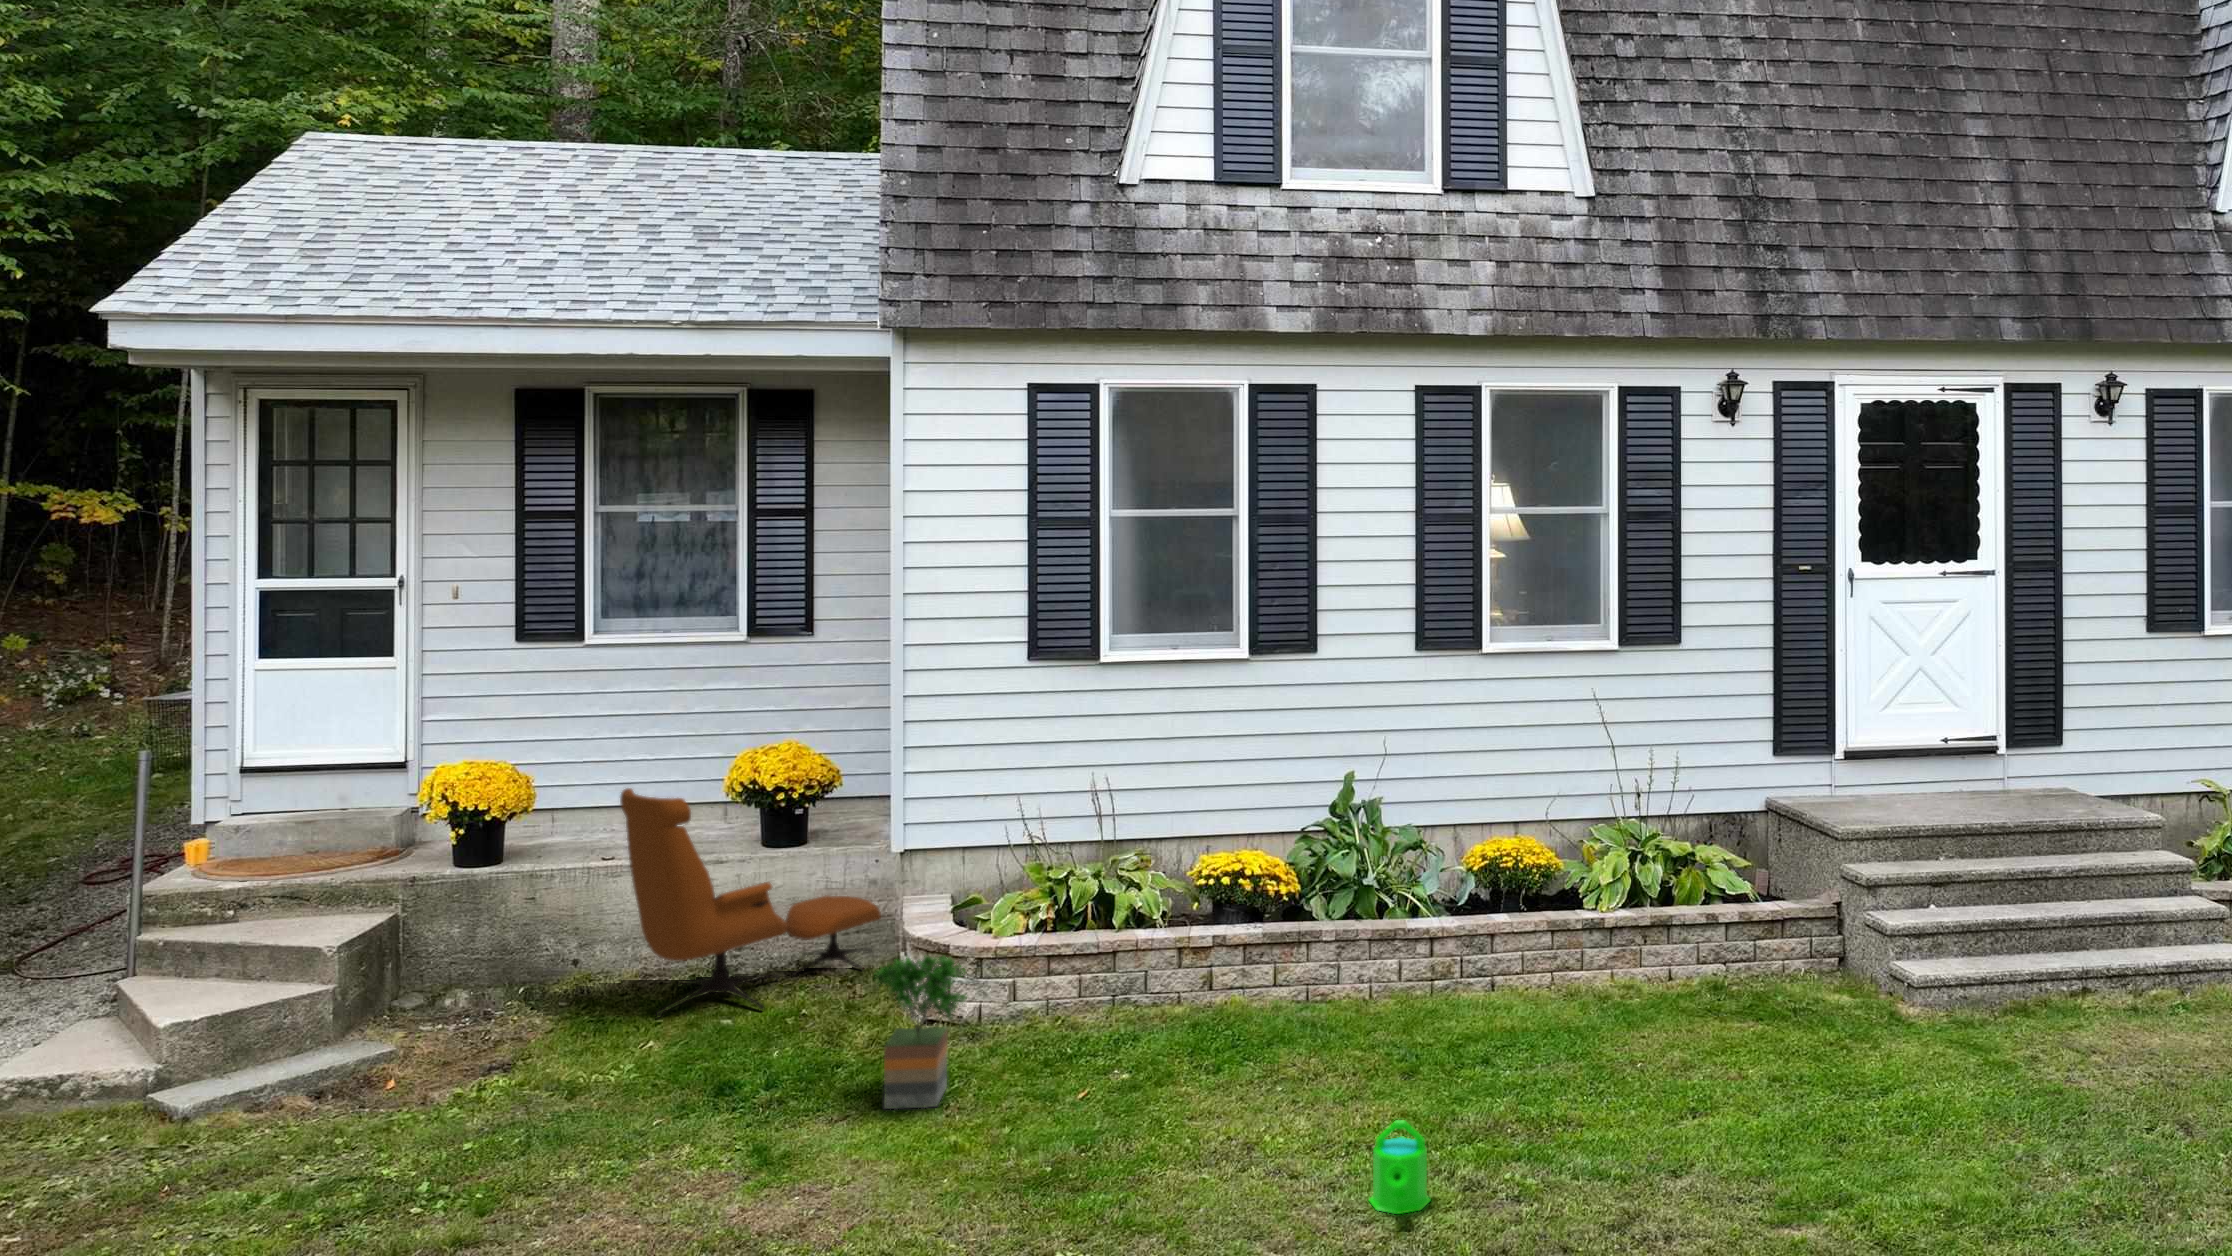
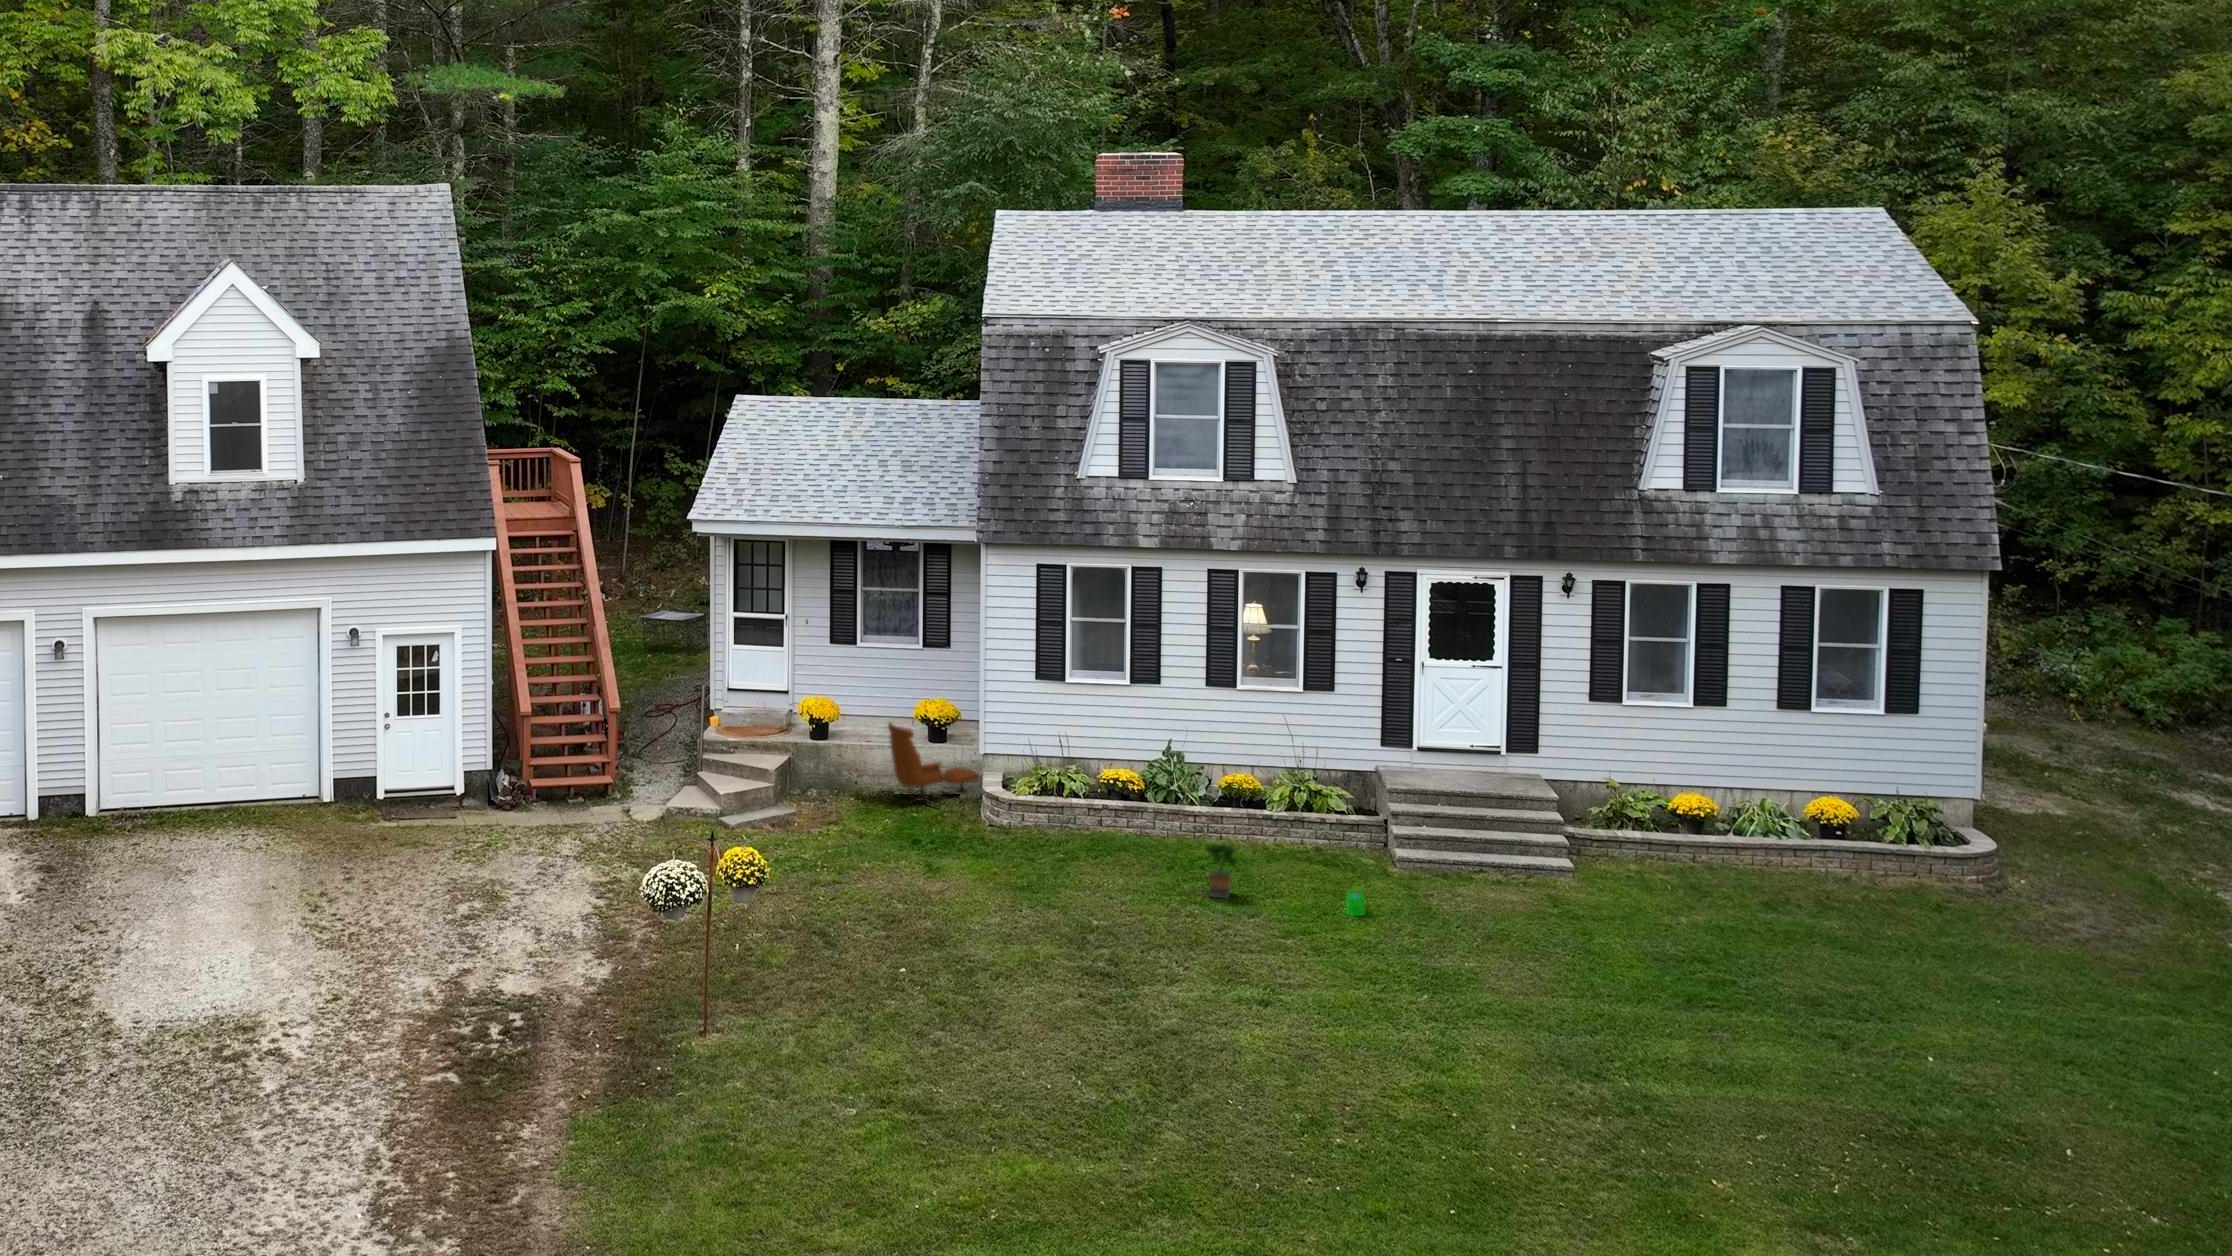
potted tree: present [875,956,967,1109] -> present [1205,843,1239,899]
watering can: present [1368,1120,1430,1214] -> present [1346,887,1365,916]

